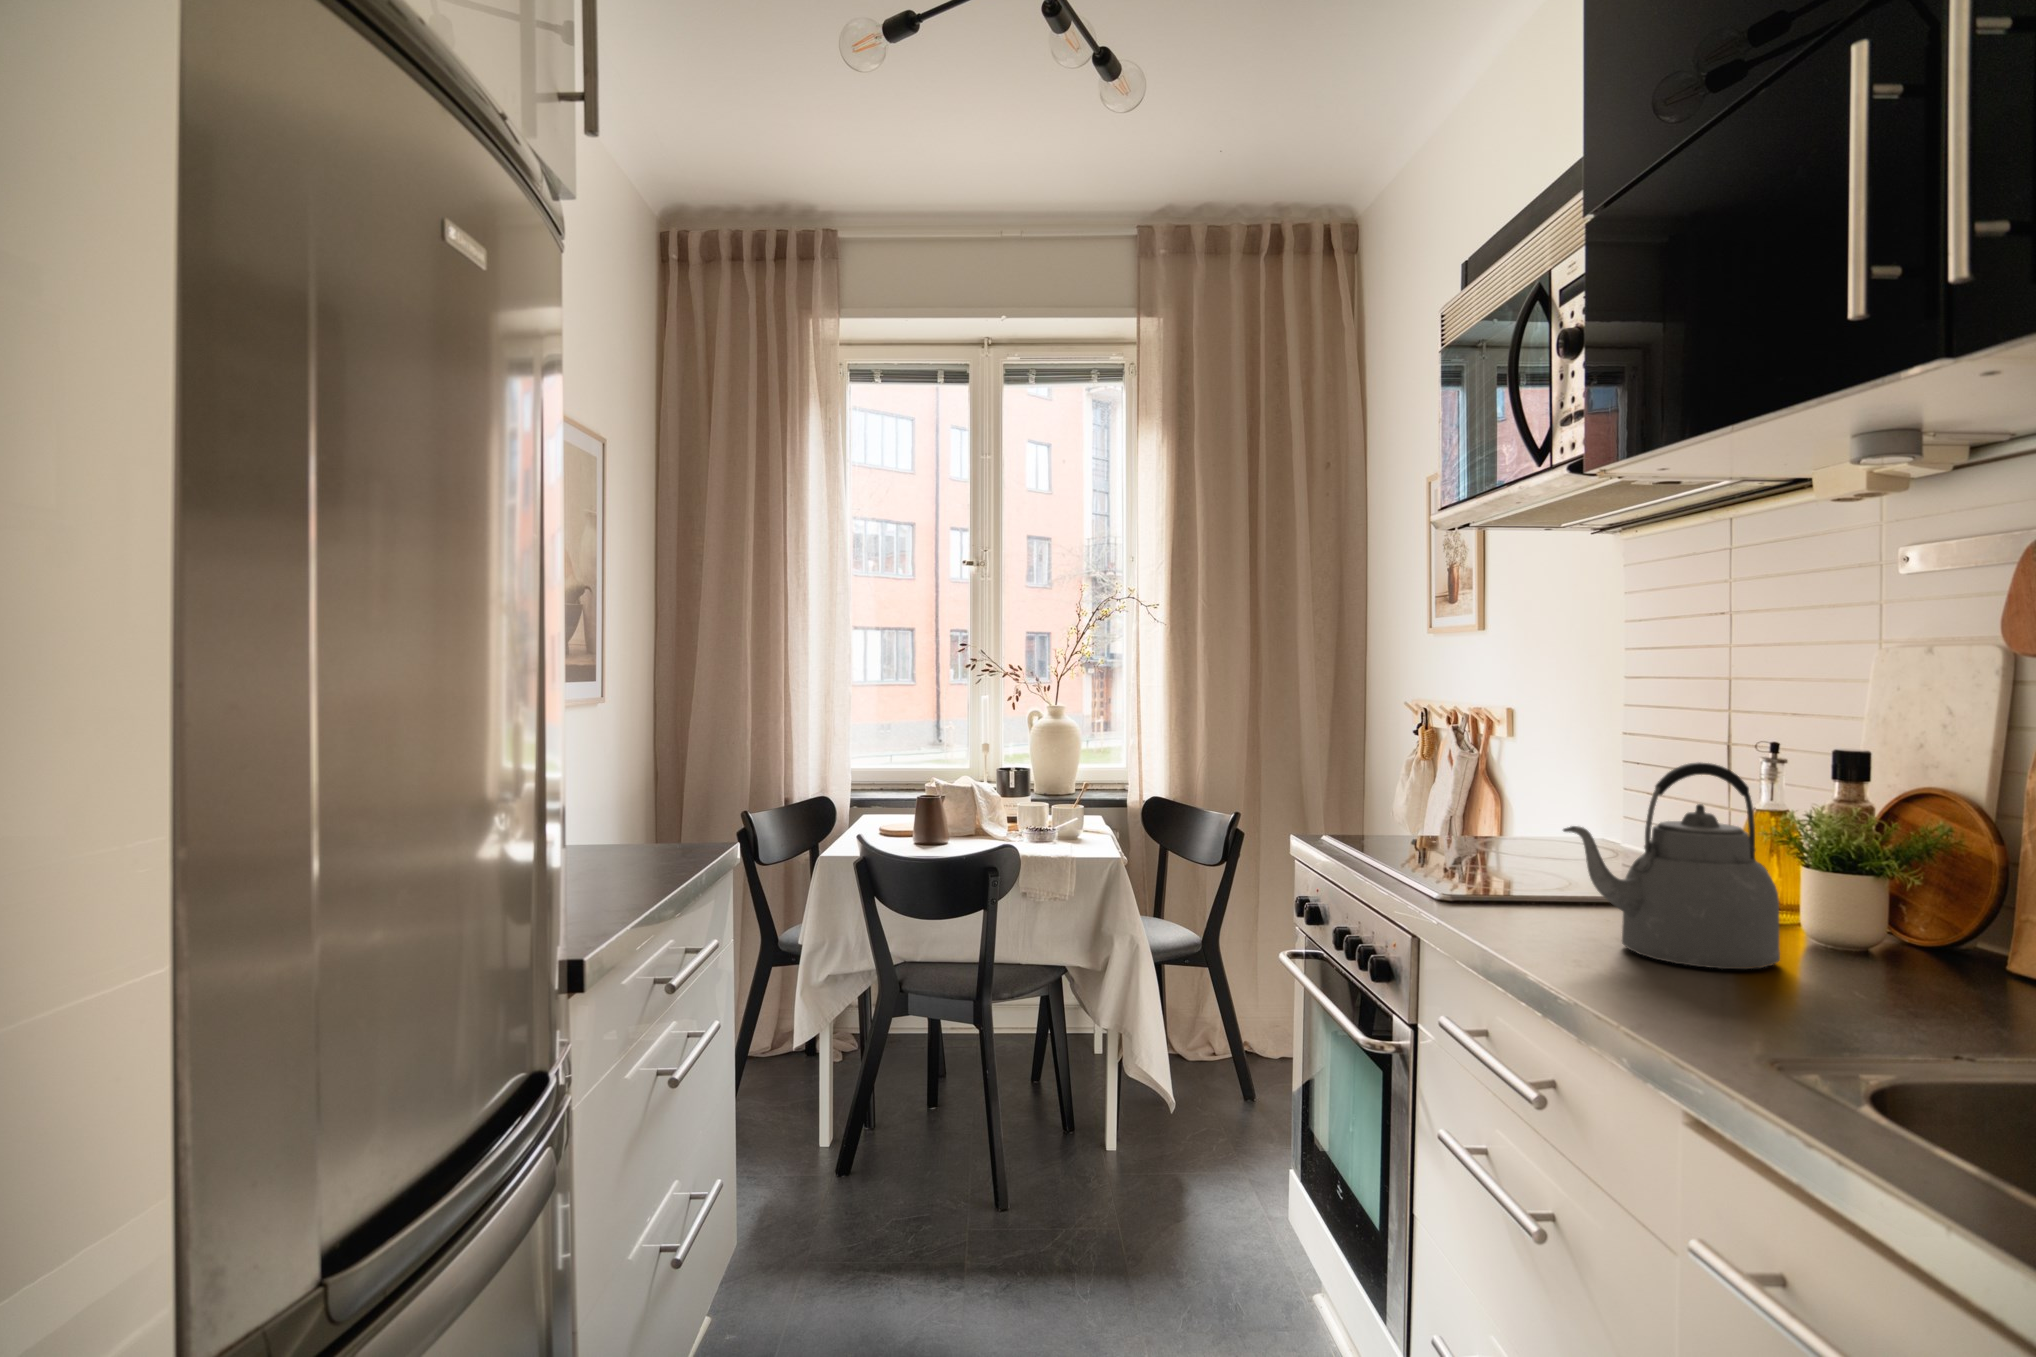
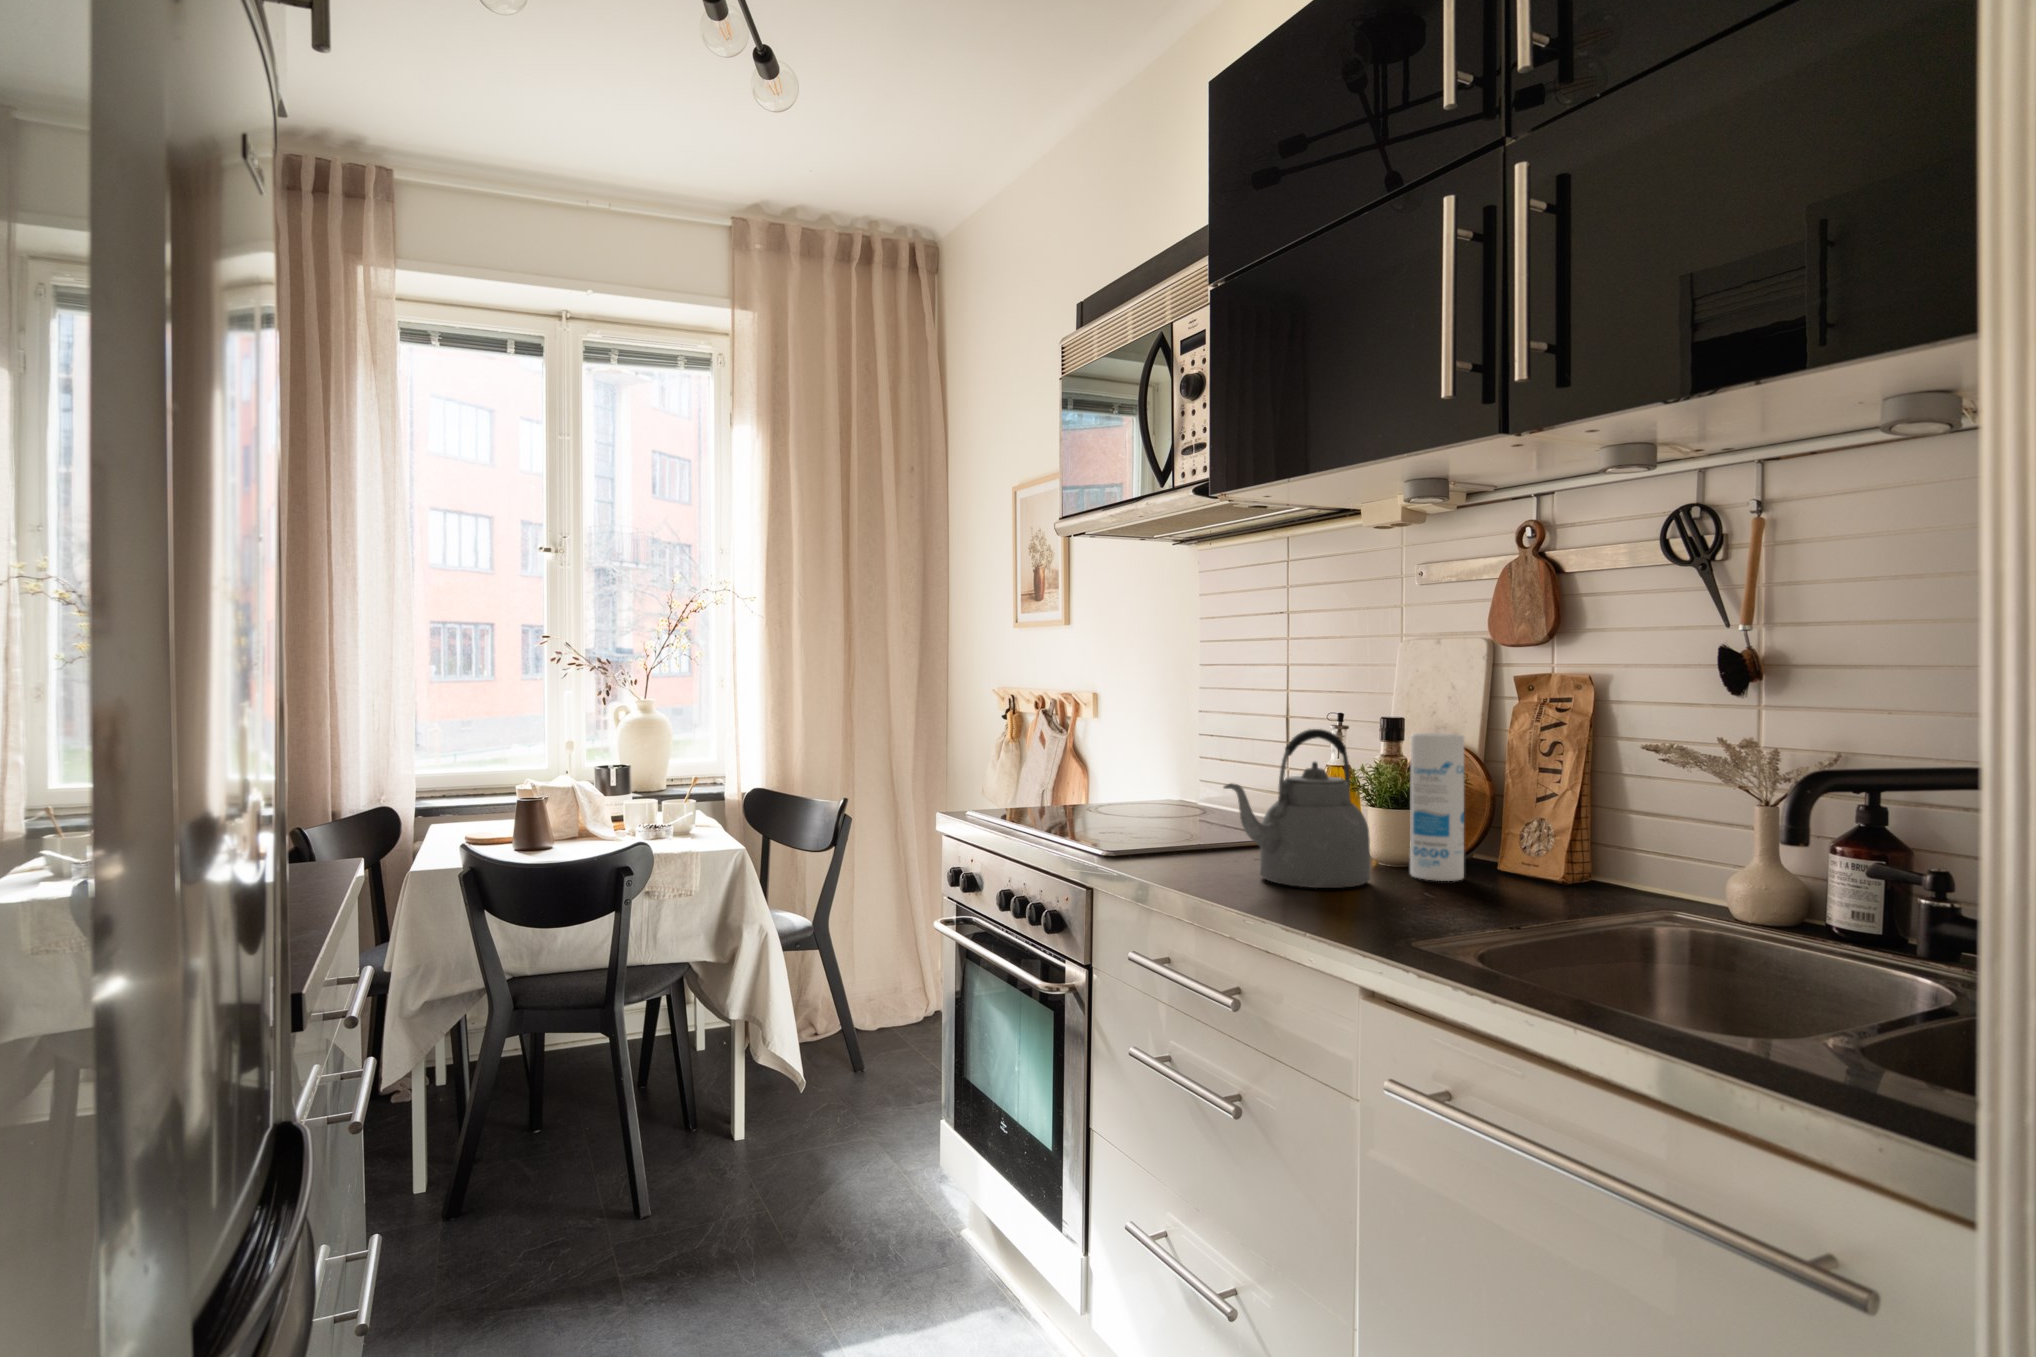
canister: none [1853,773,1940,976] -> present [1410,733,1464,881]

